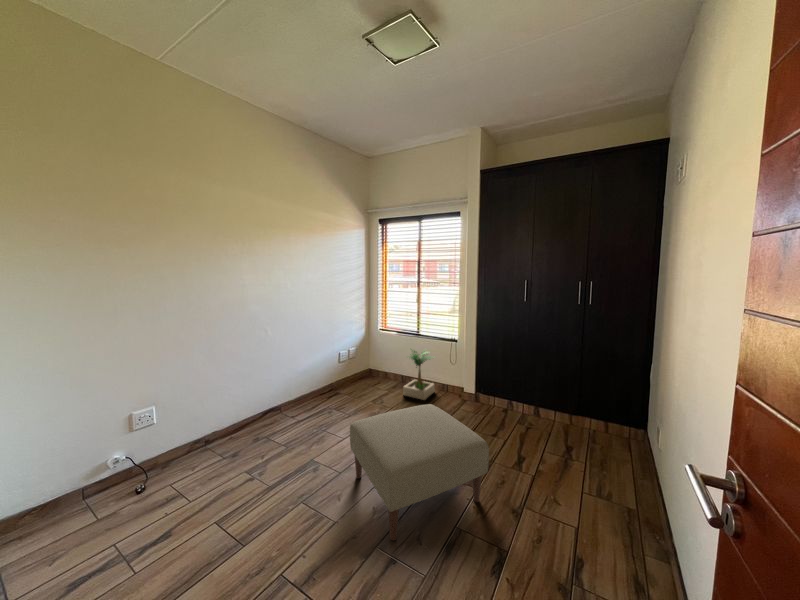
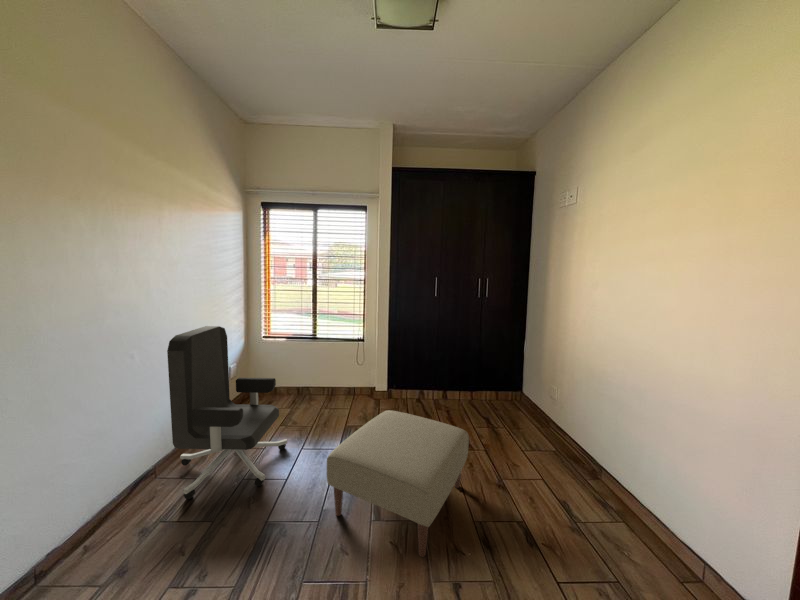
office chair: none [284,313,364,437] -> present [167,326,287,499]
potted plant: present [403,351,435,400] -> none [311,352,350,410]

